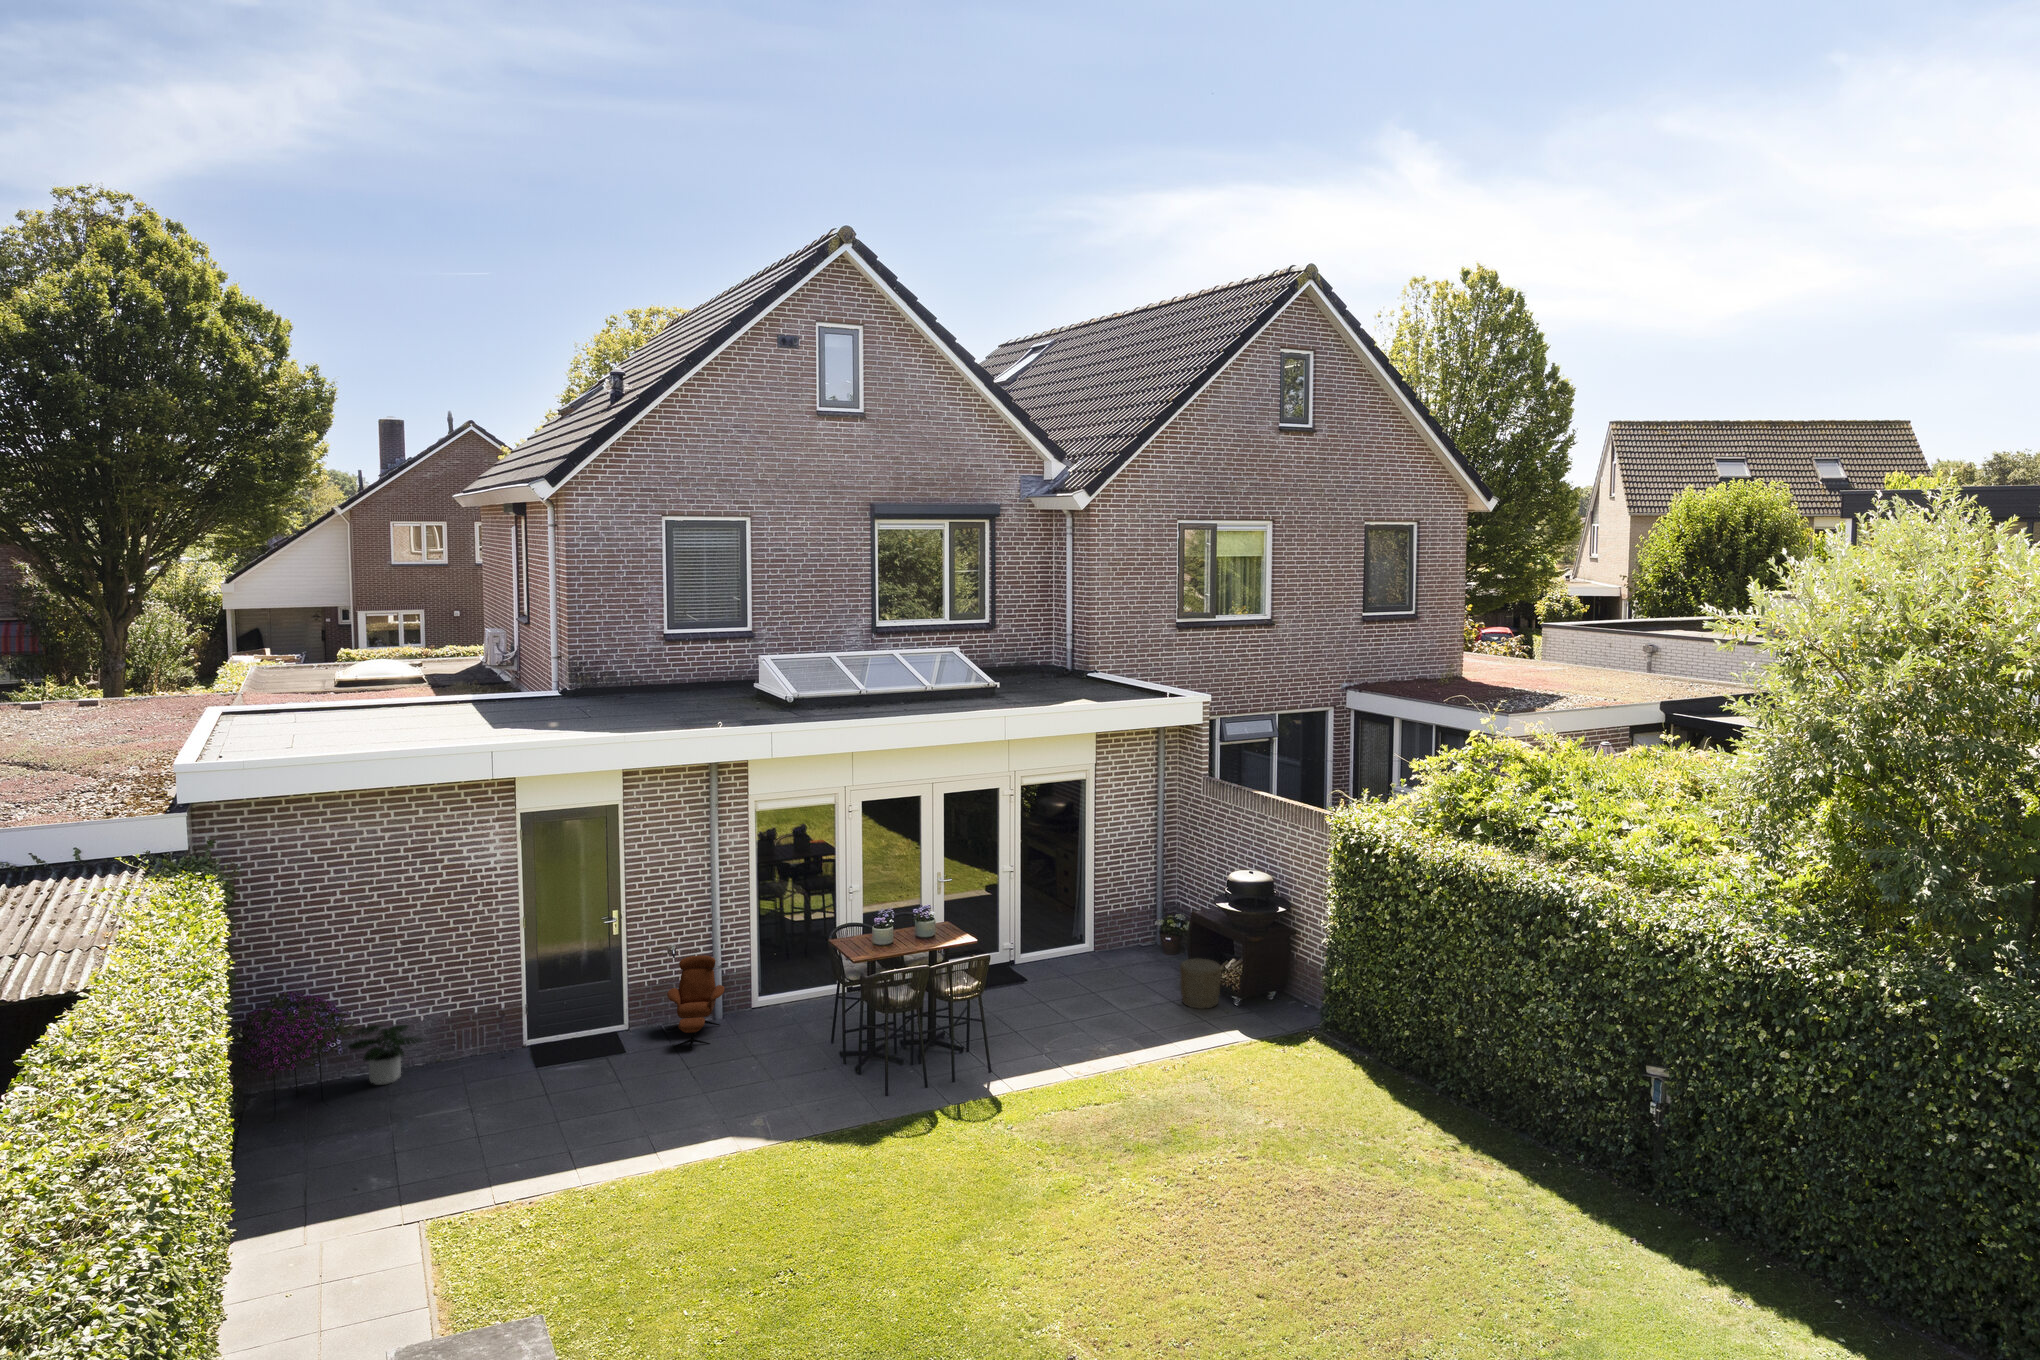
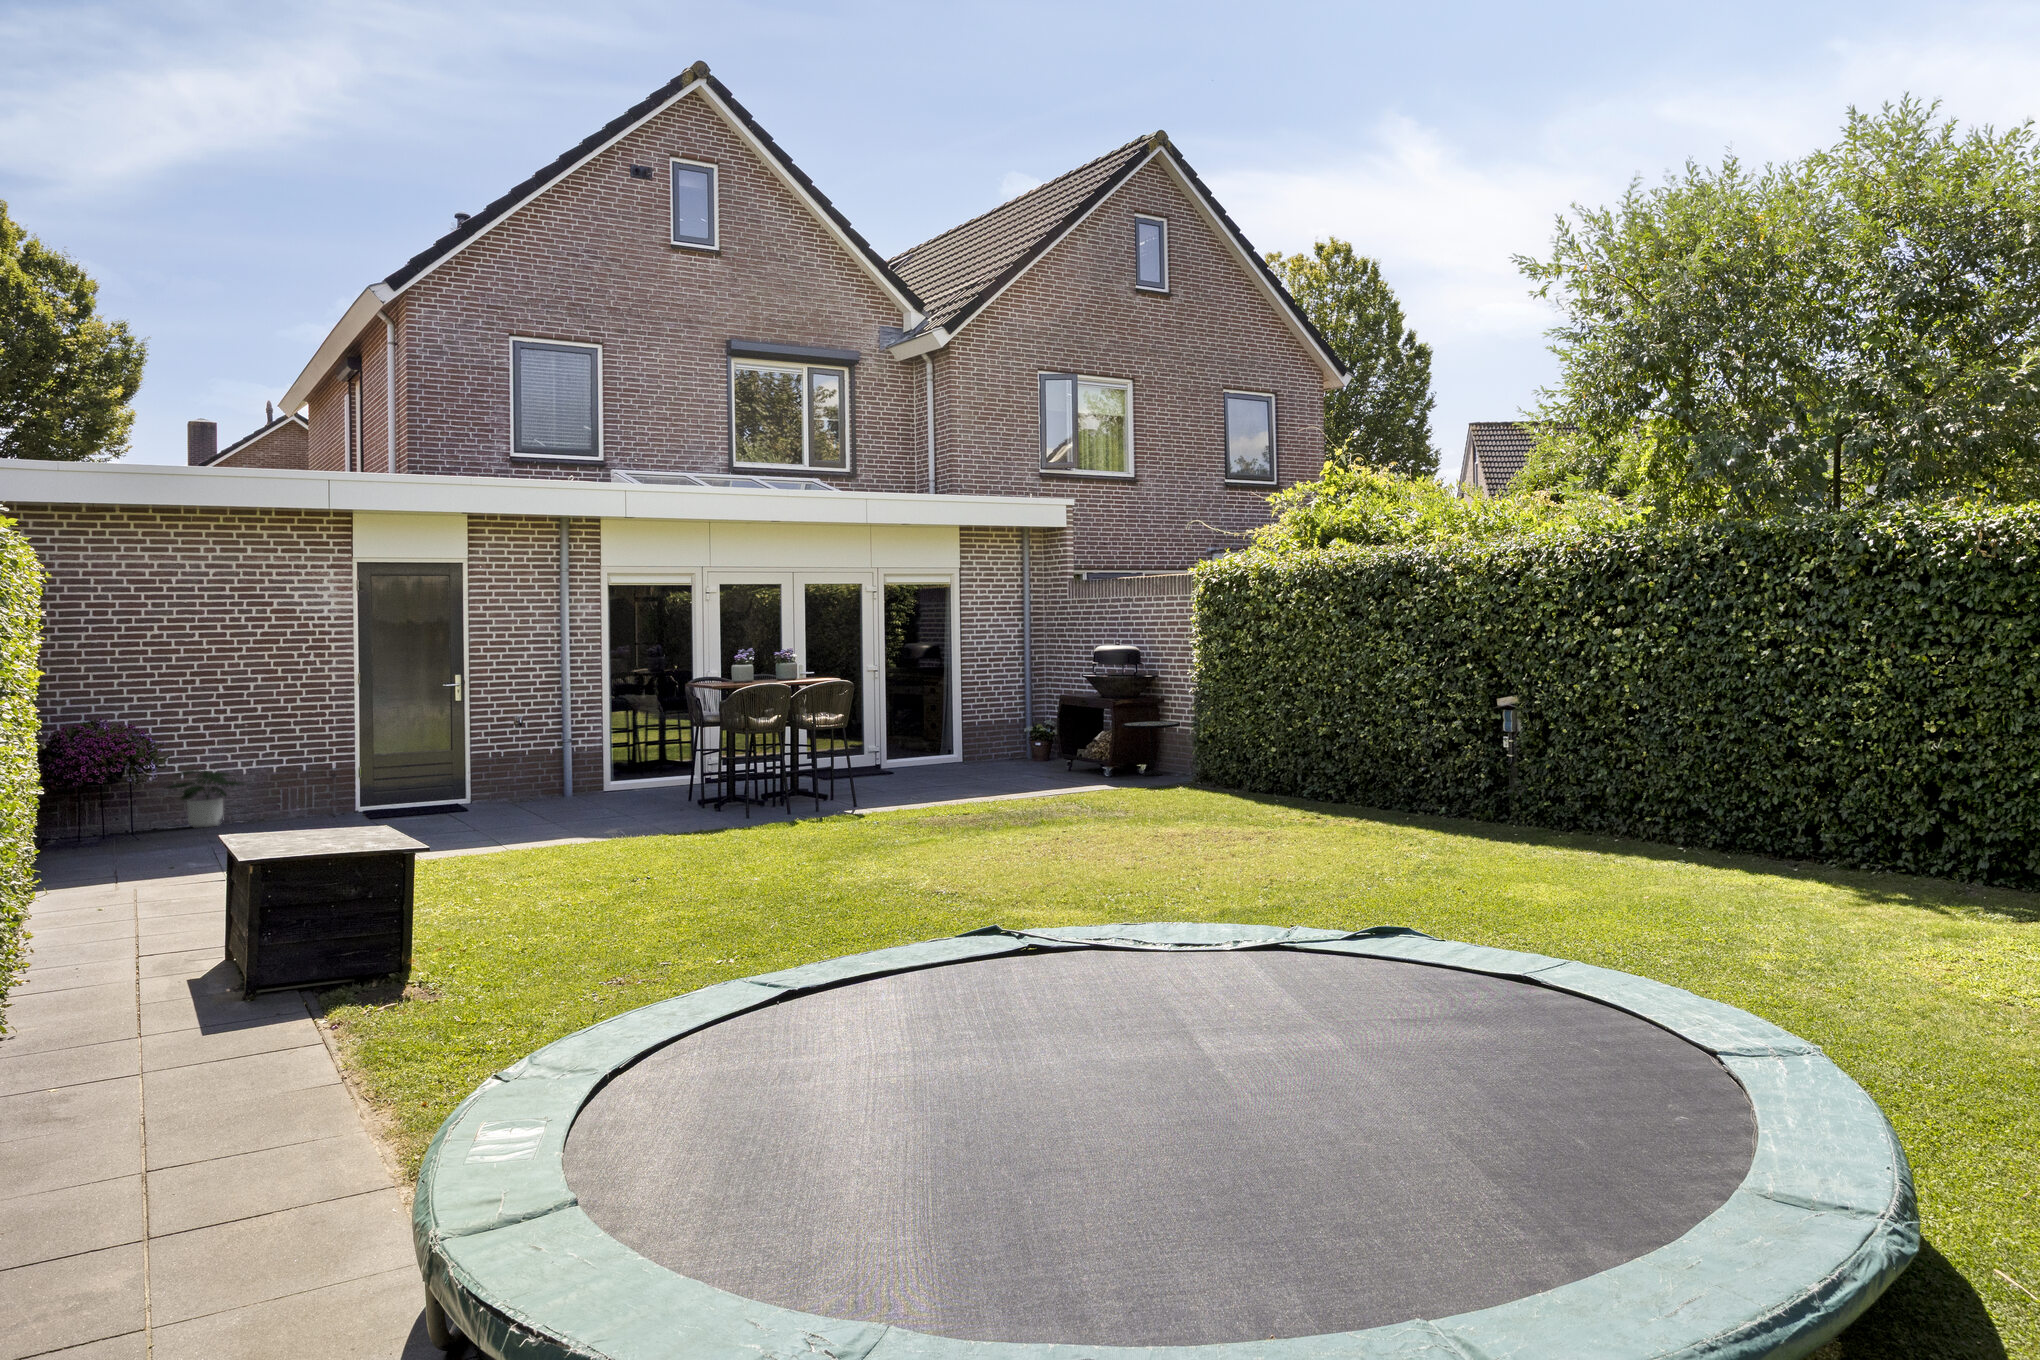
lounge chair: present [667,955,725,1051] -> none [515,730,577,806]
woven basket: present [1180,959,1221,1009] -> none [1045,732,1085,774]
side table: none [1261,968,1321,1032] -> present [1122,721,1180,776]

